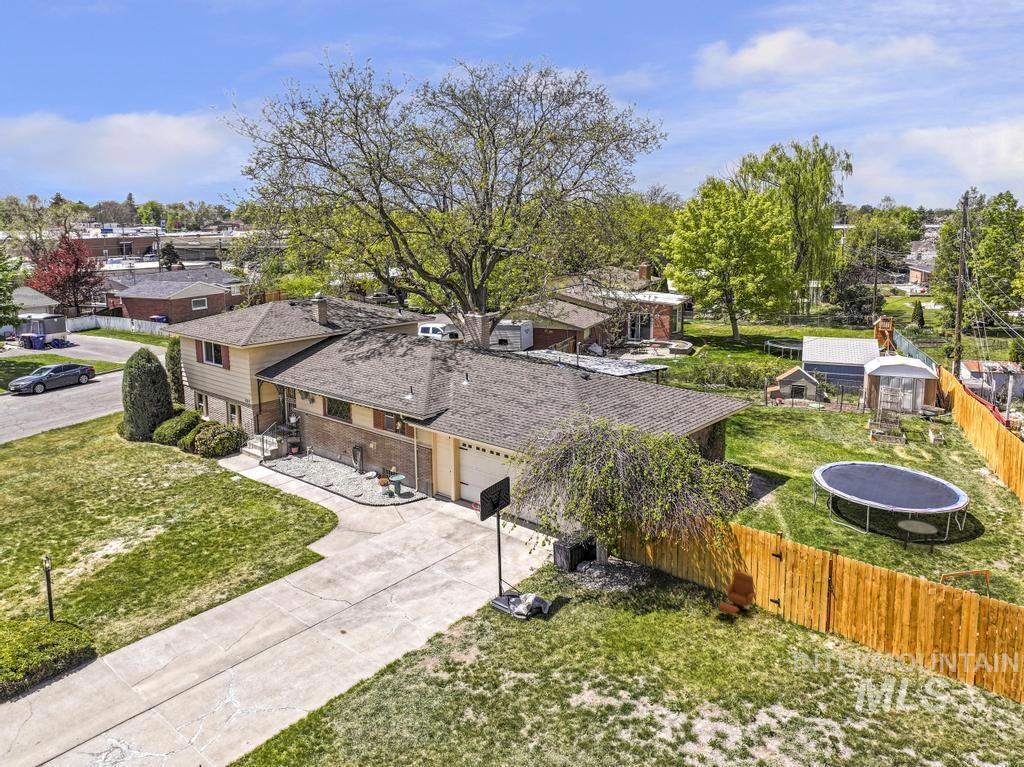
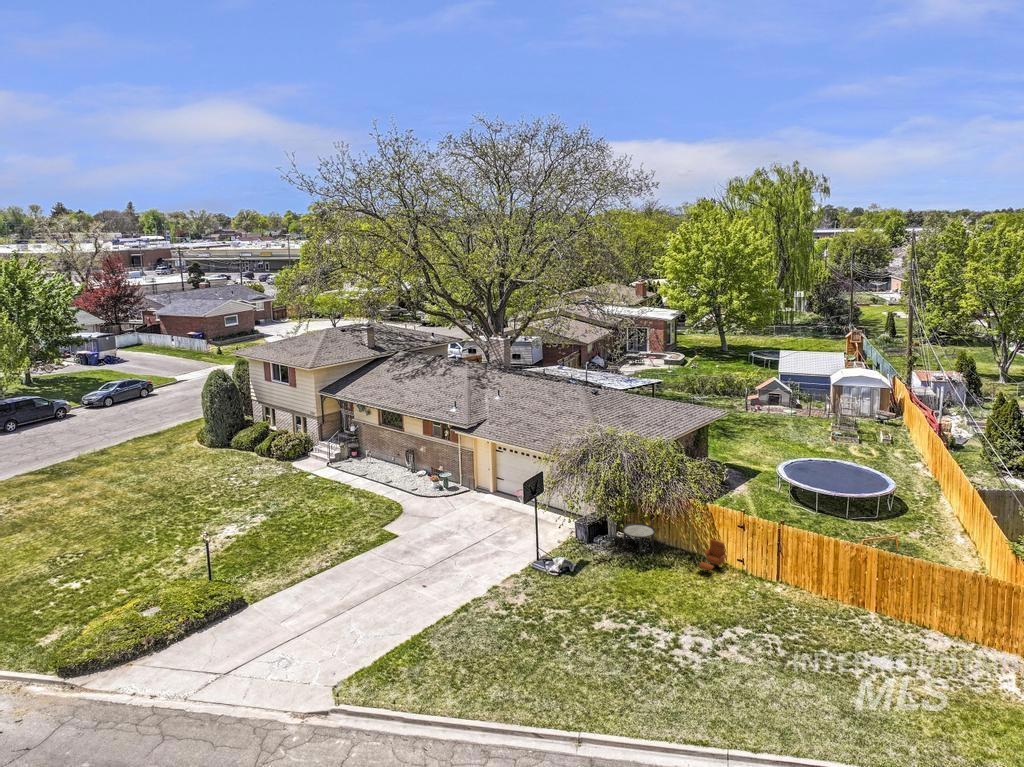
round table: present [896,518,940,553] -> present [622,523,655,554]

